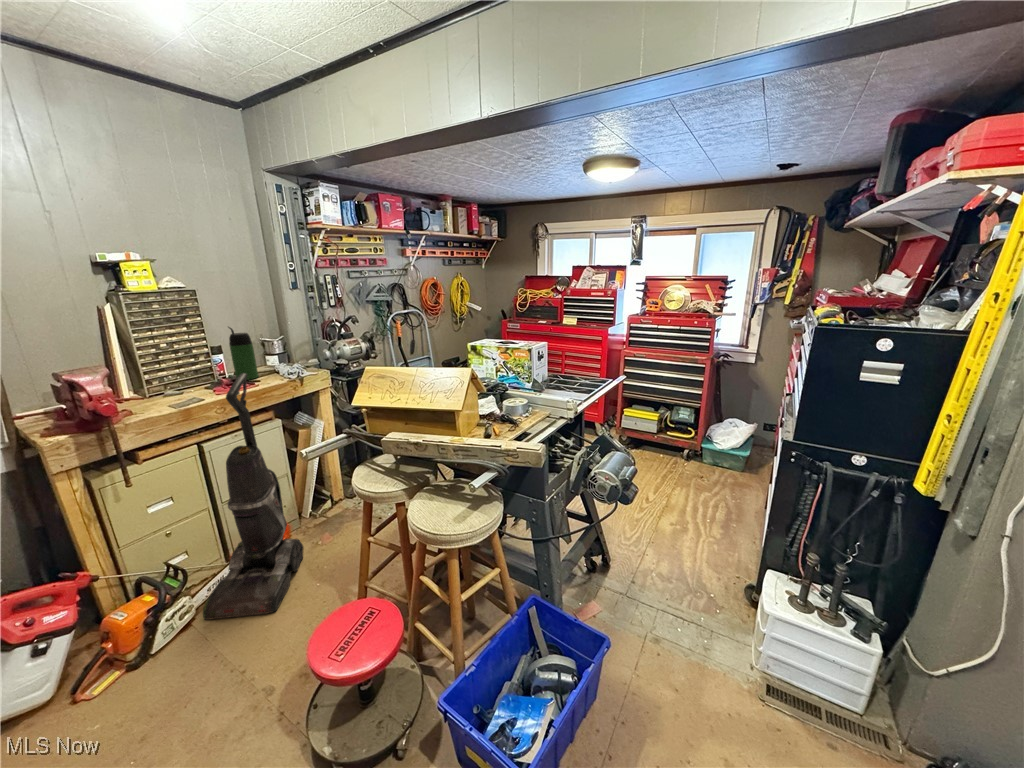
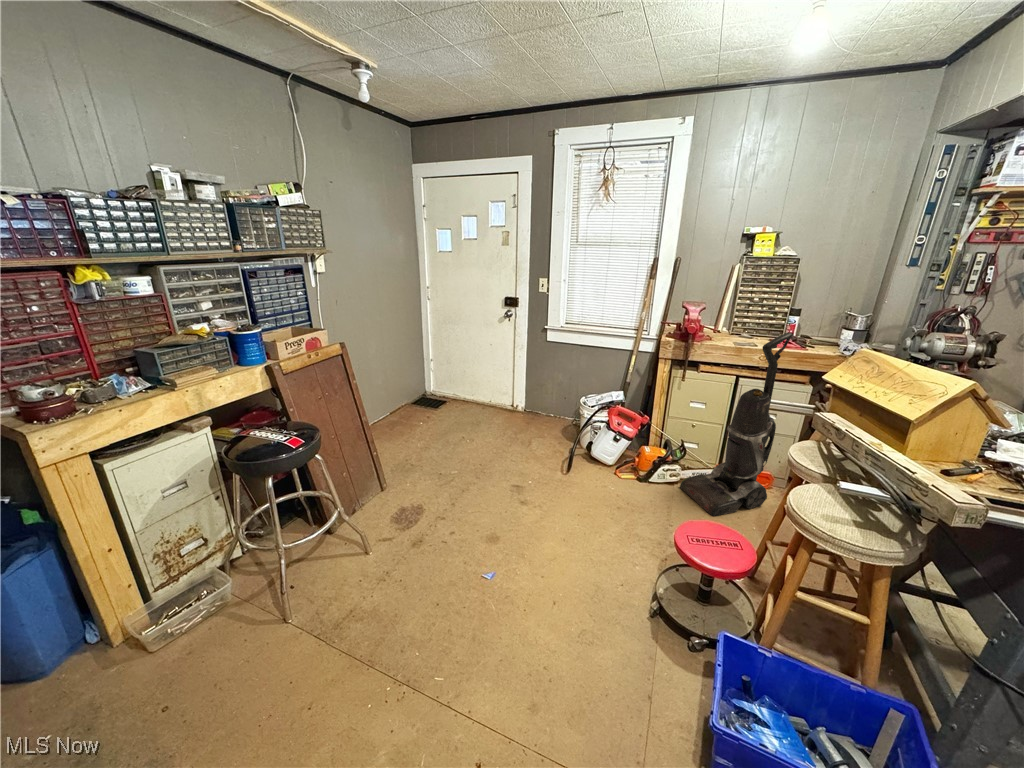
thermos bottle: present [228,327,259,380] -> none [798,293,829,344]

